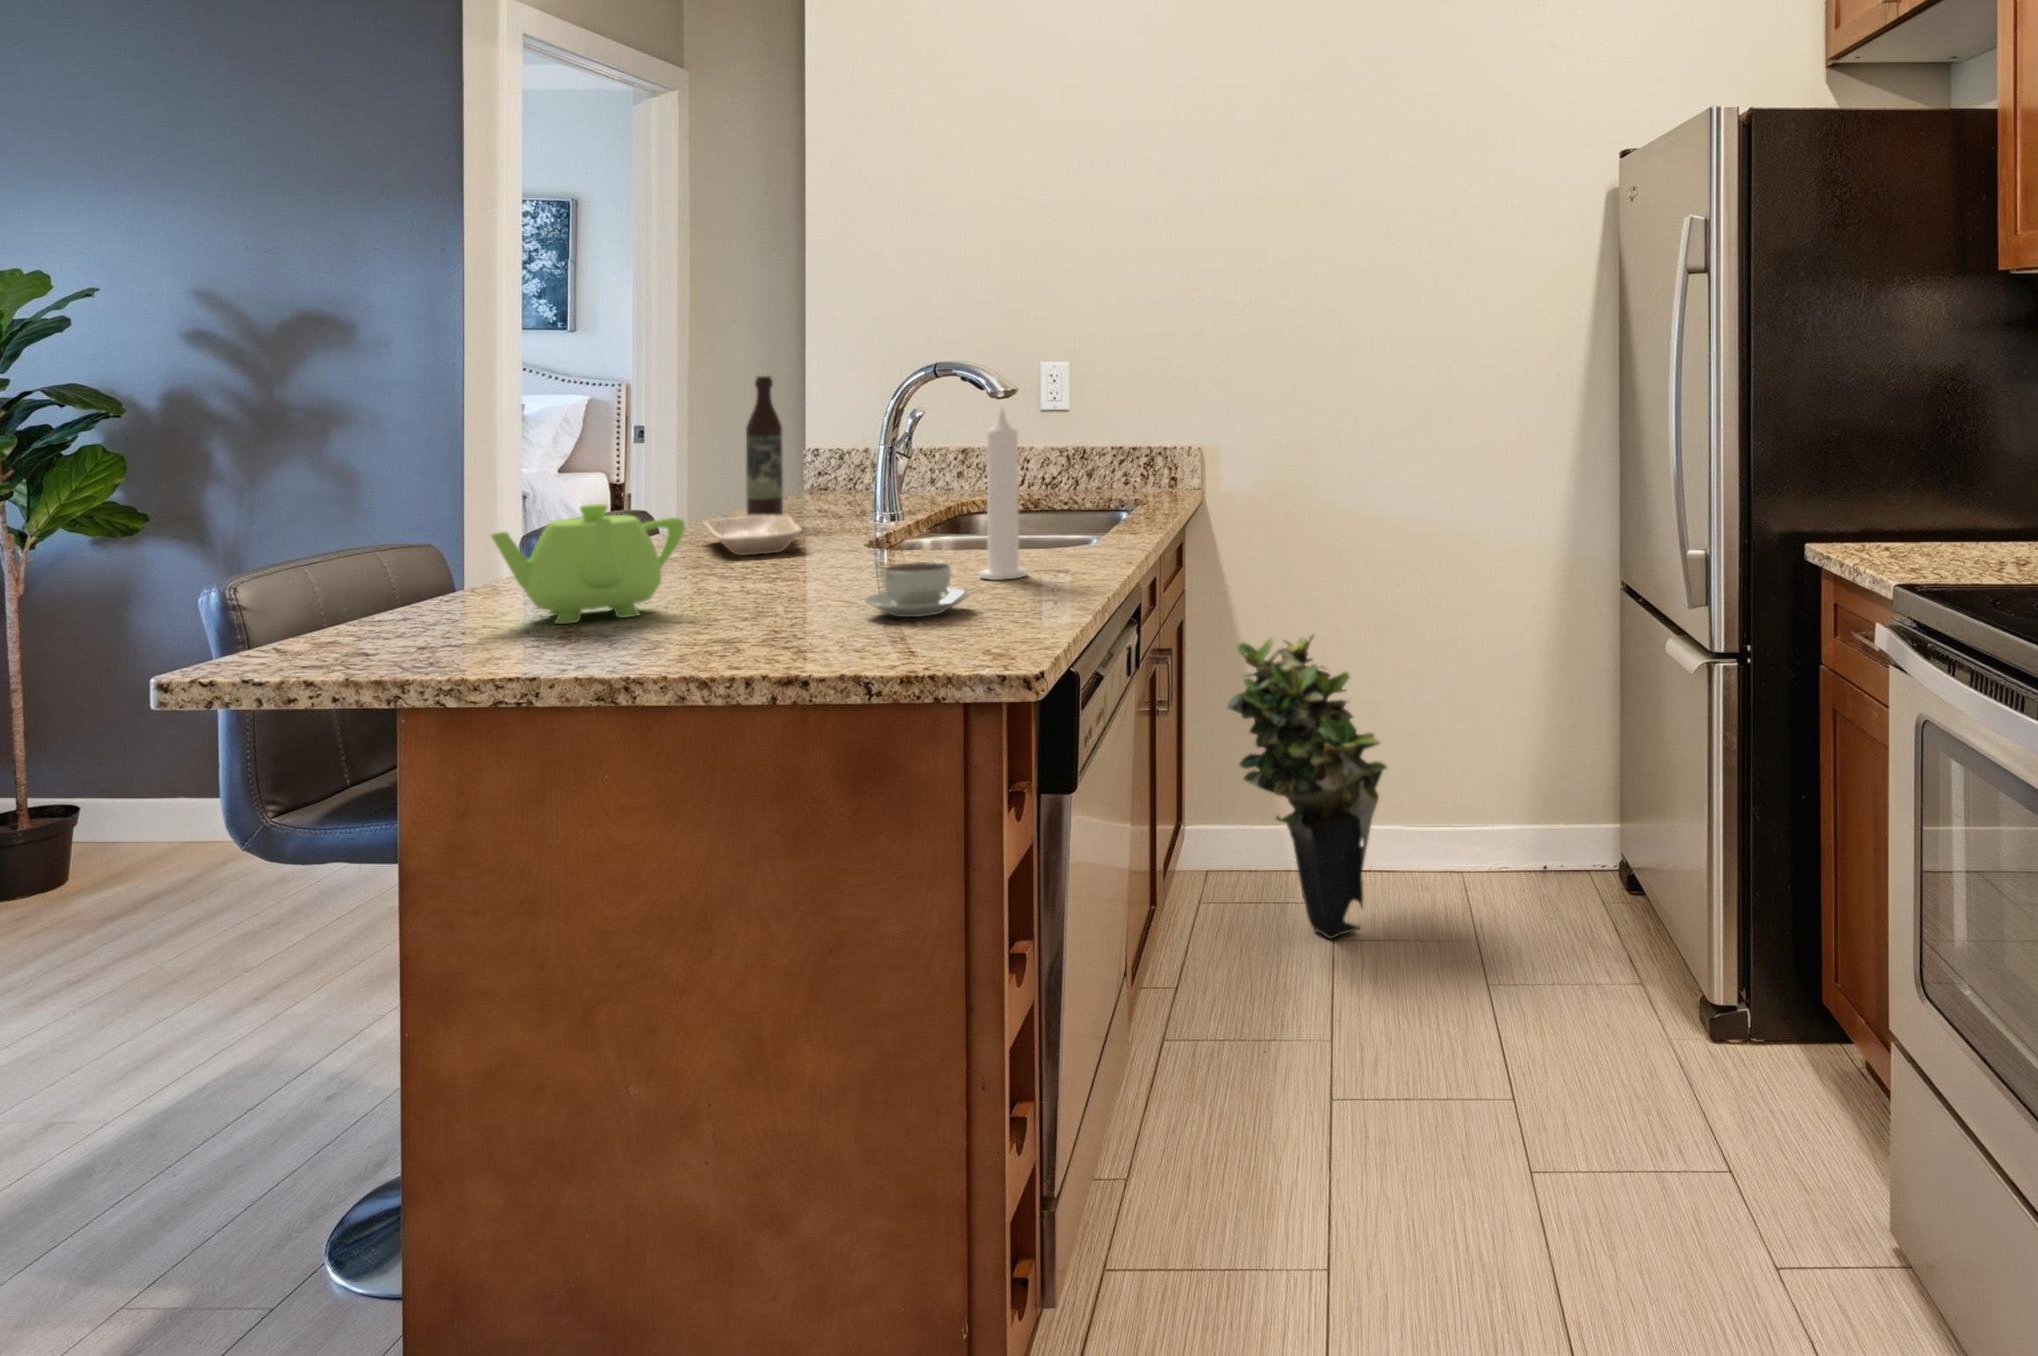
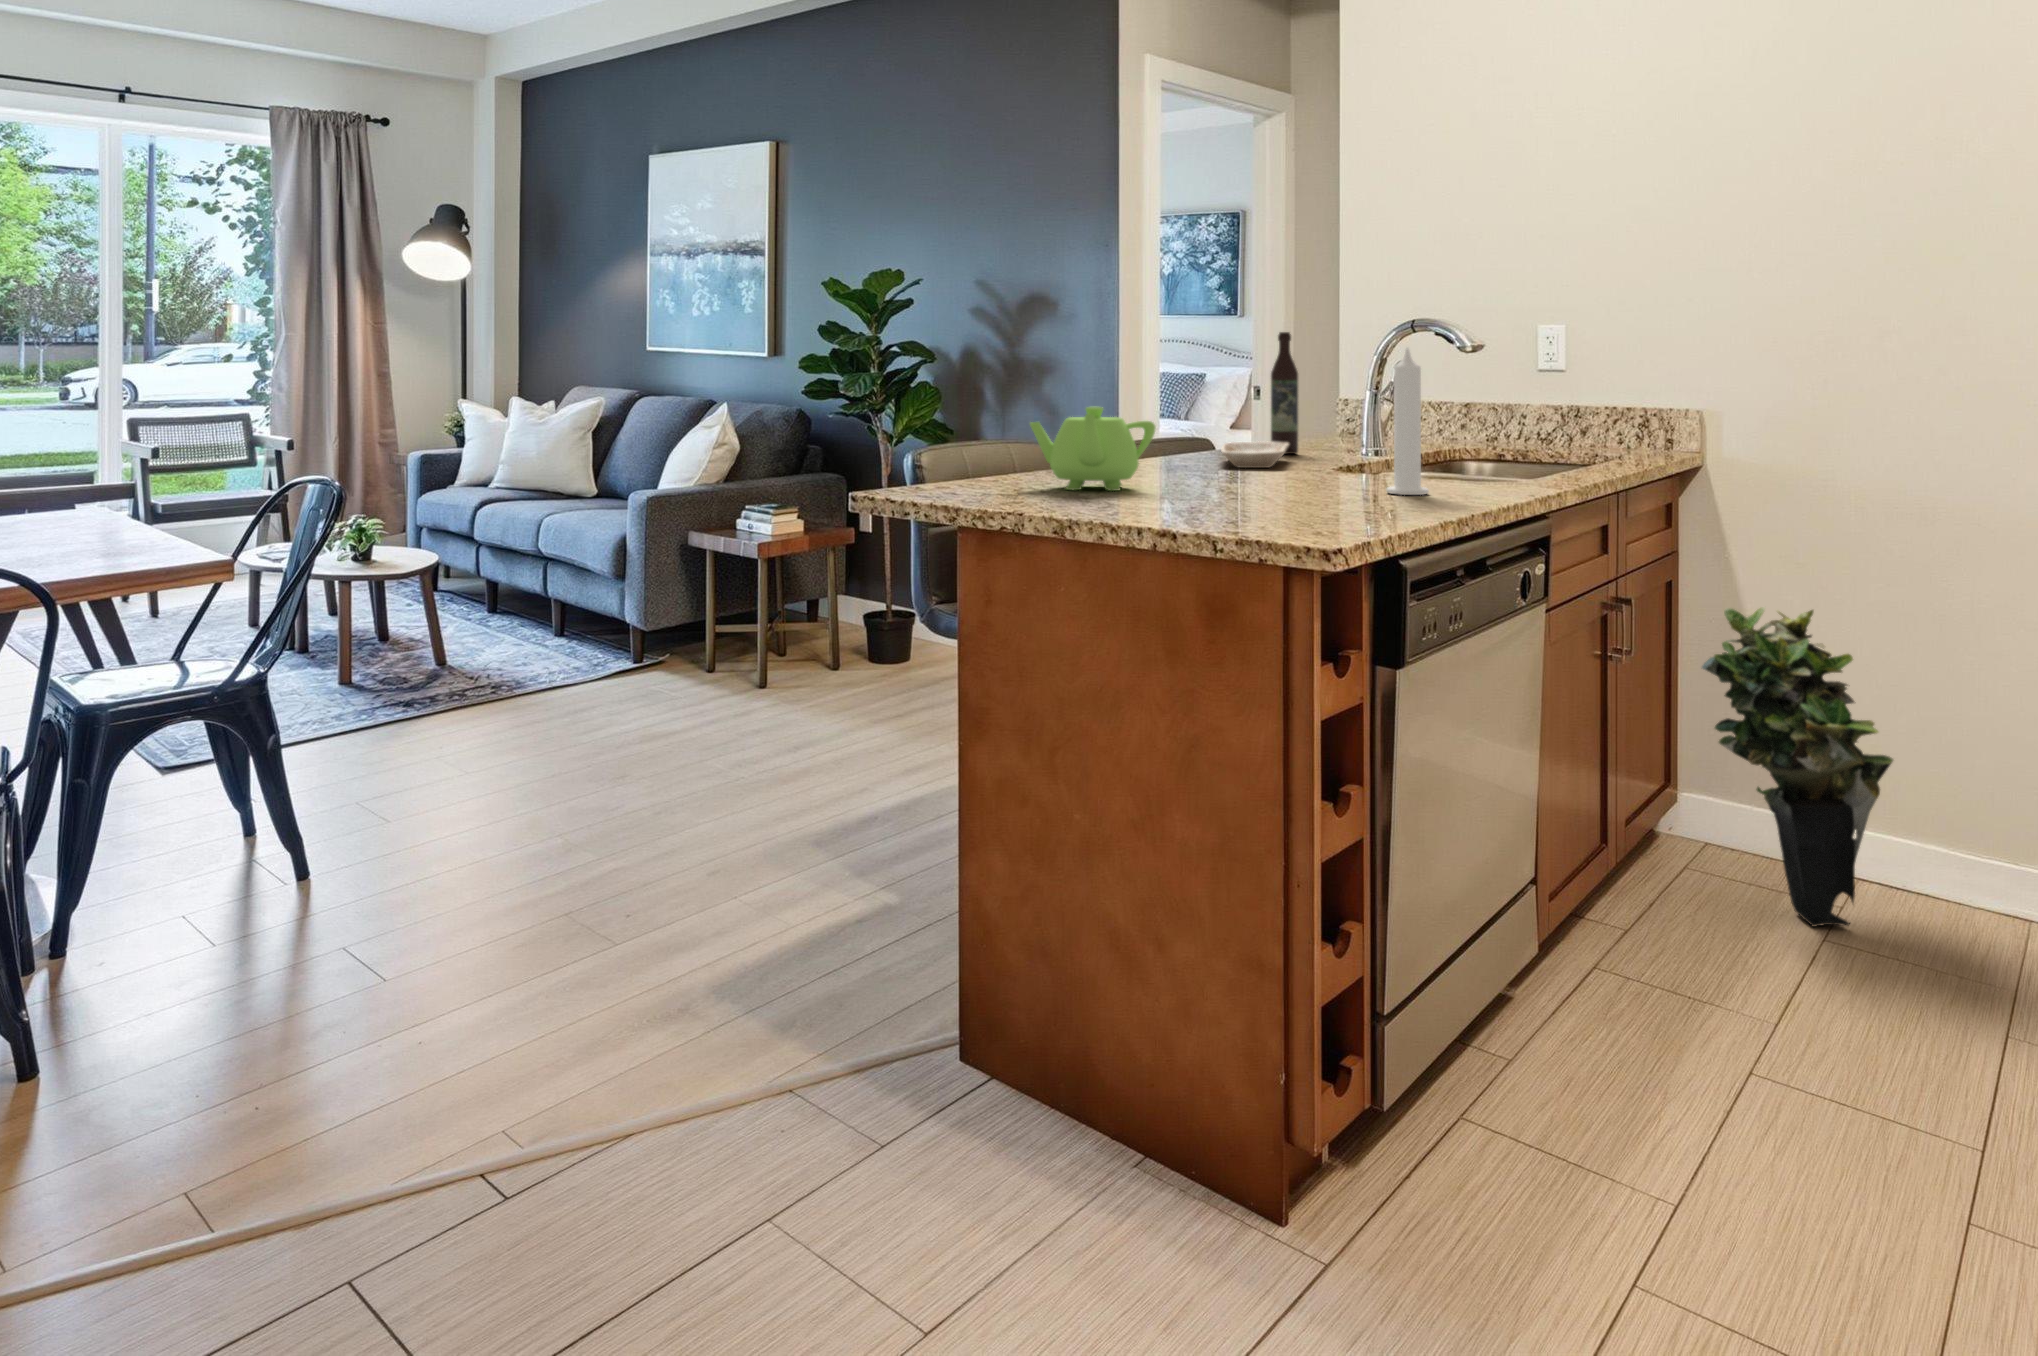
coffee cup: present [865,562,970,617] -> none [1260,466,1345,508]

